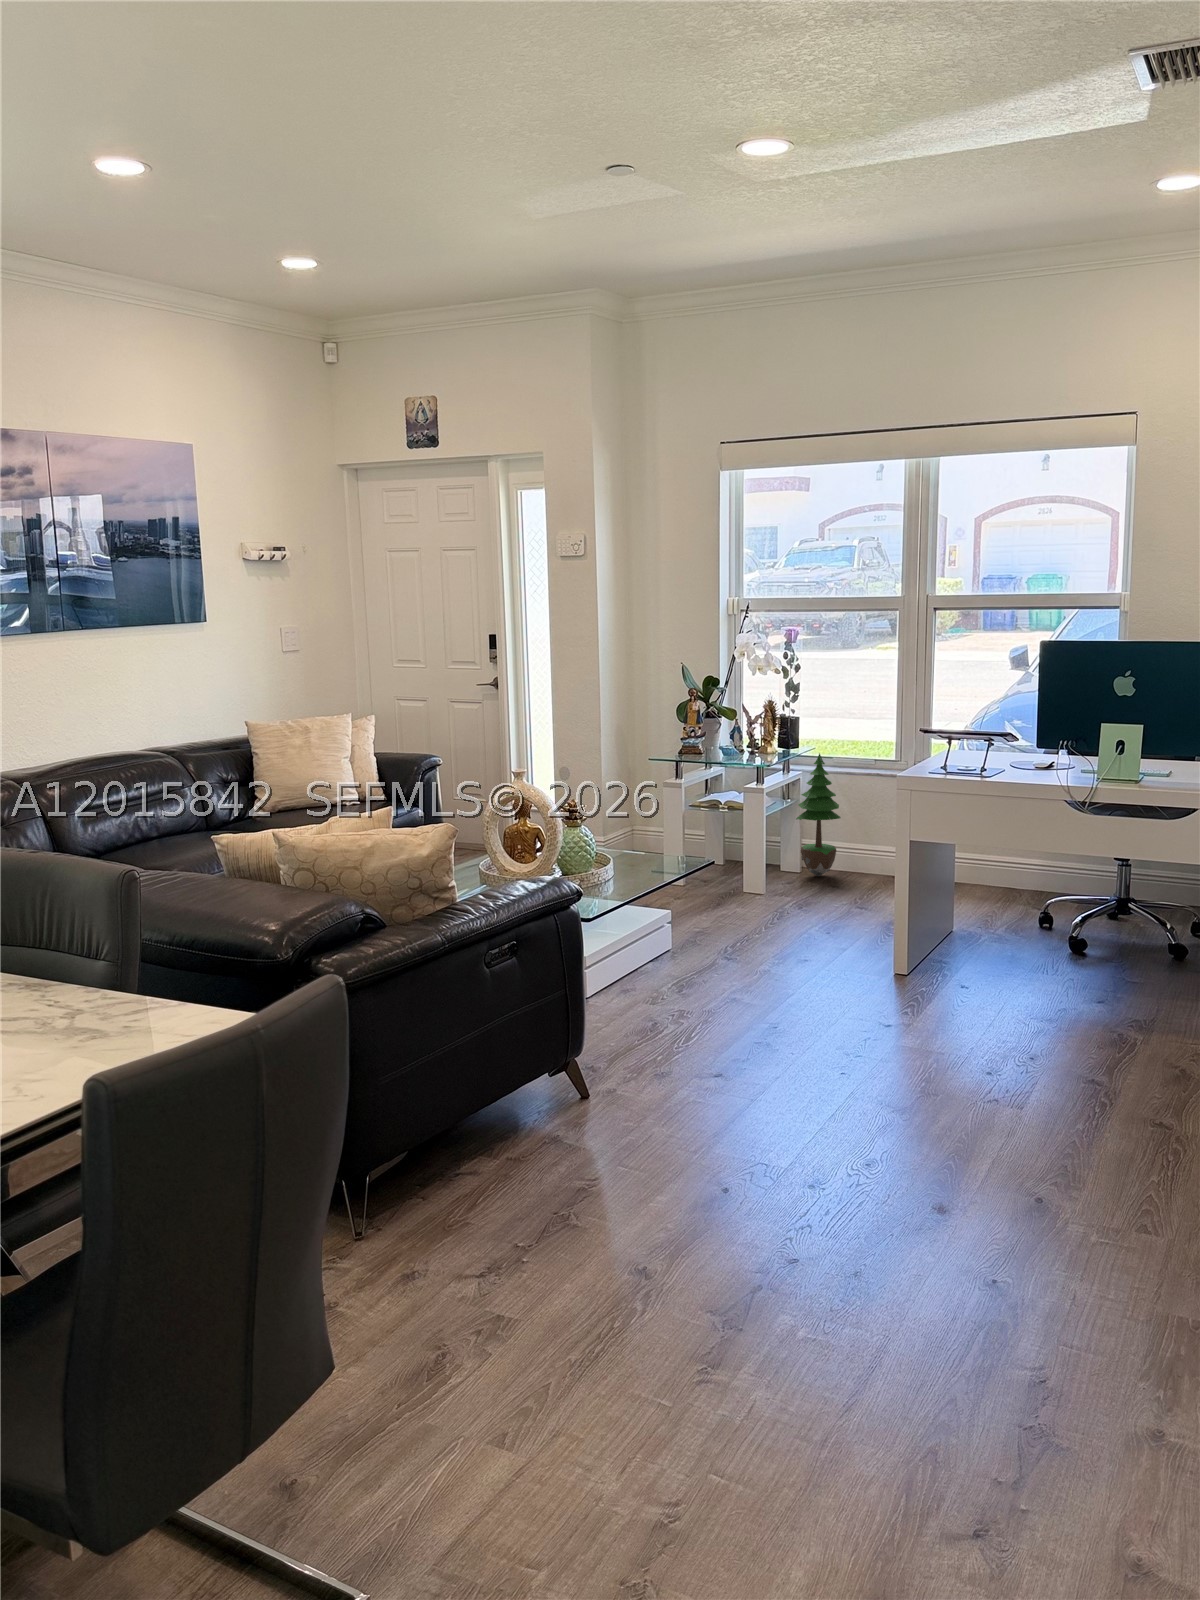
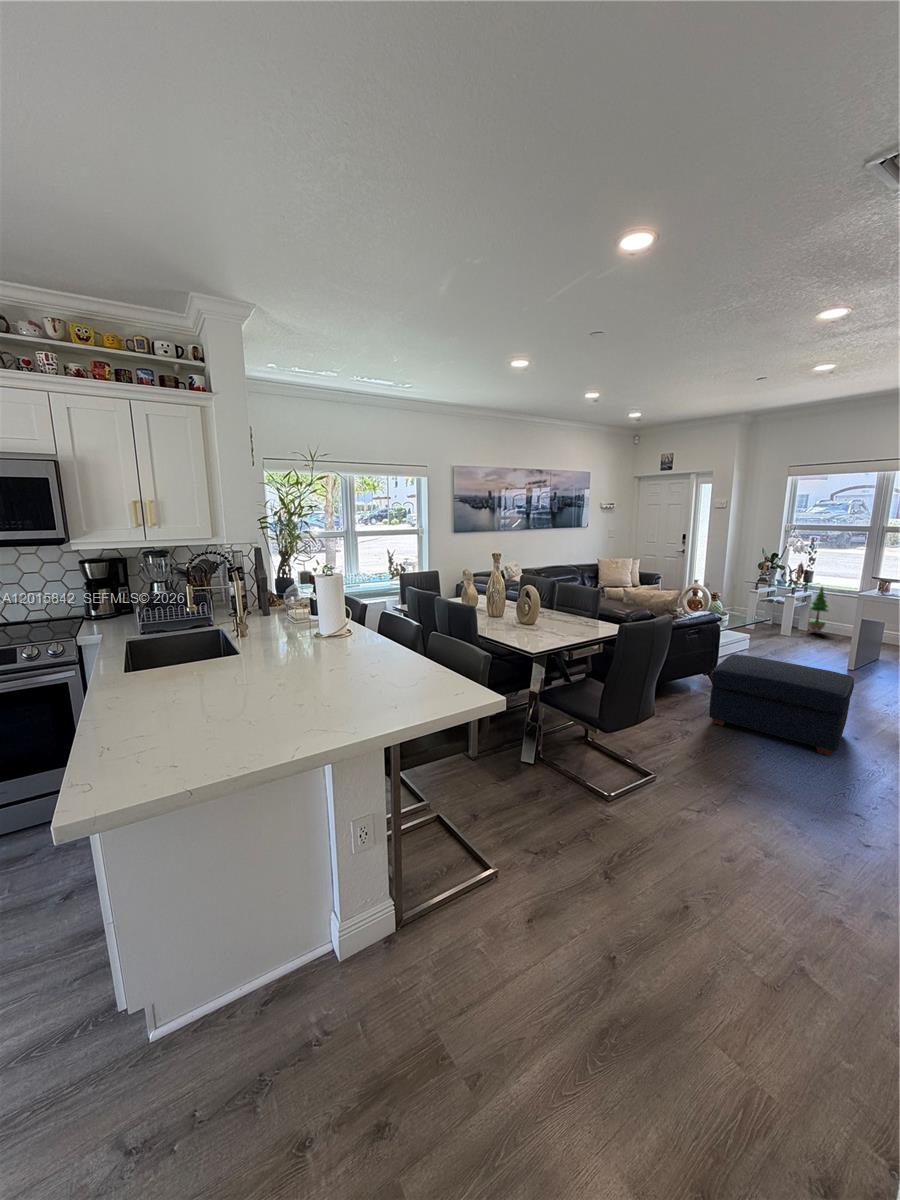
ottoman: none [564,1008,926,1299] -> present [709,655,854,756]

